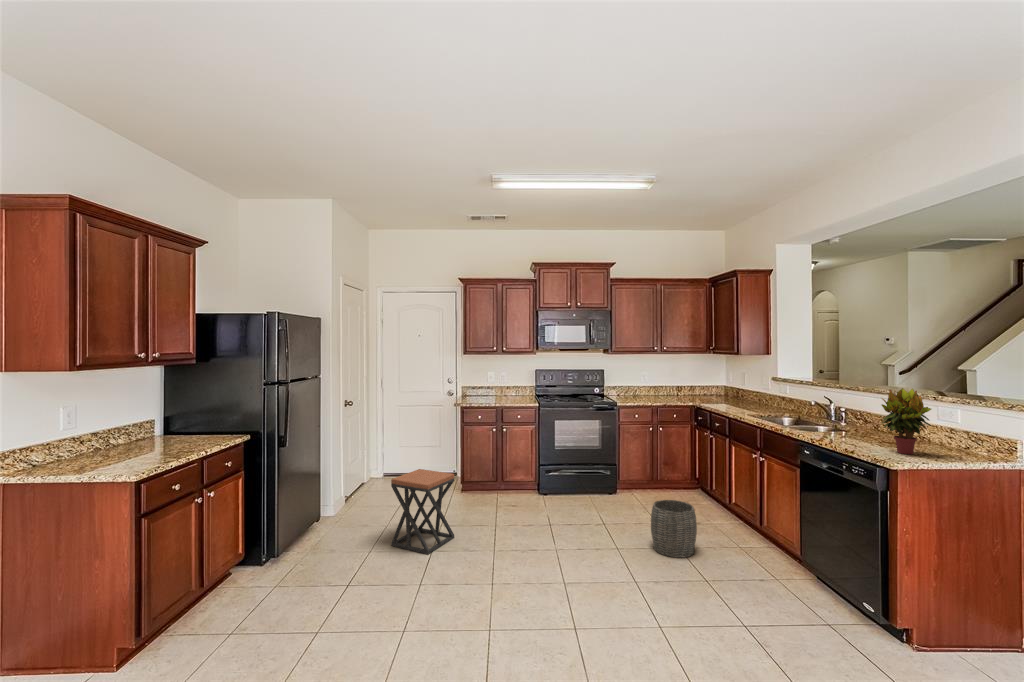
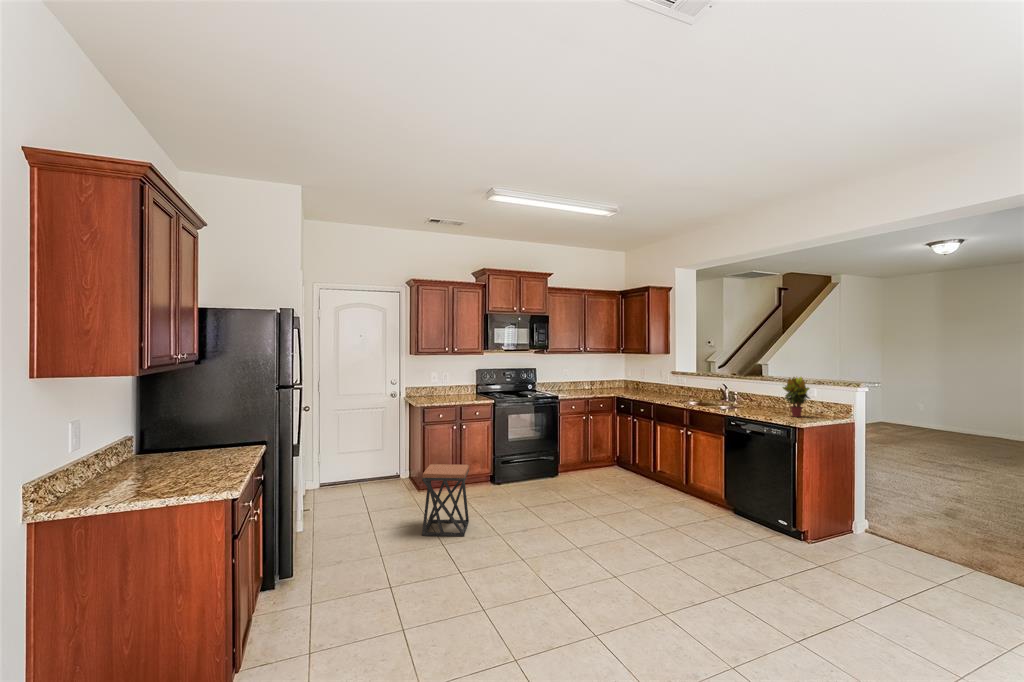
woven basket: present [651,500,697,558] -> none [622,469,656,510]

